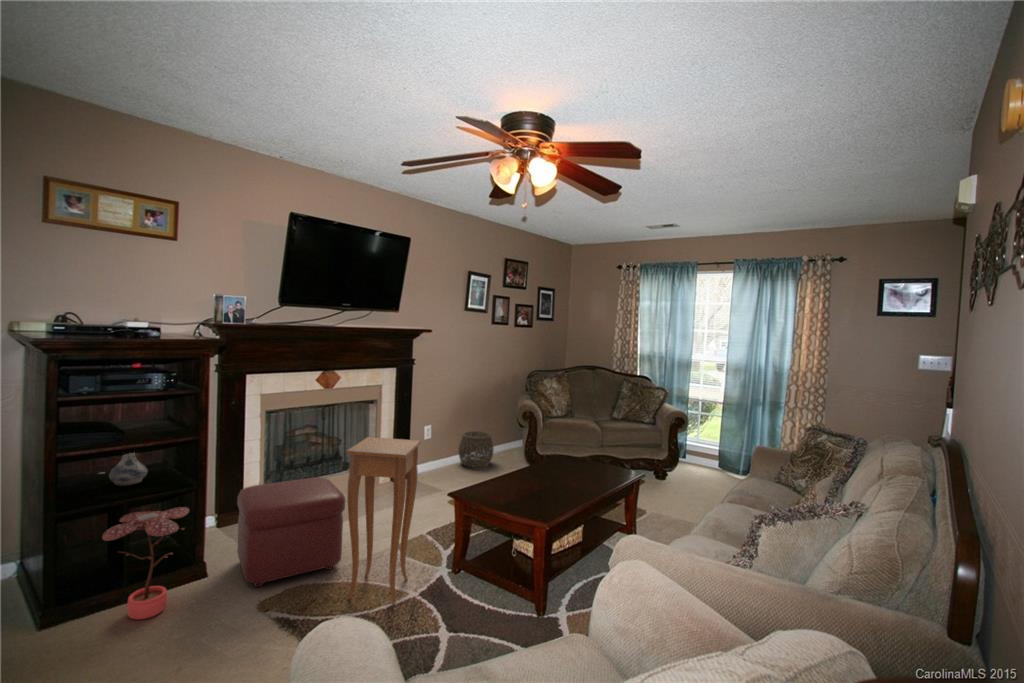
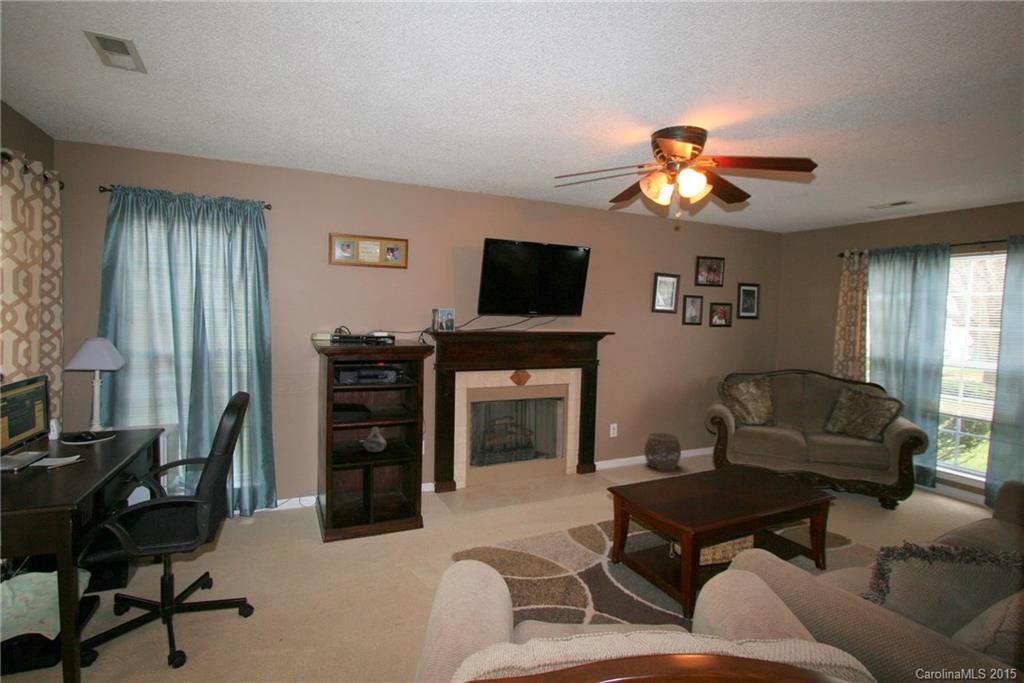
side table: present [346,437,421,604] -> none [517,431,582,576]
ottoman: present [237,477,345,587] -> none [444,461,522,542]
potted plant: present [102,507,189,619] -> none [357,472,410,549]

